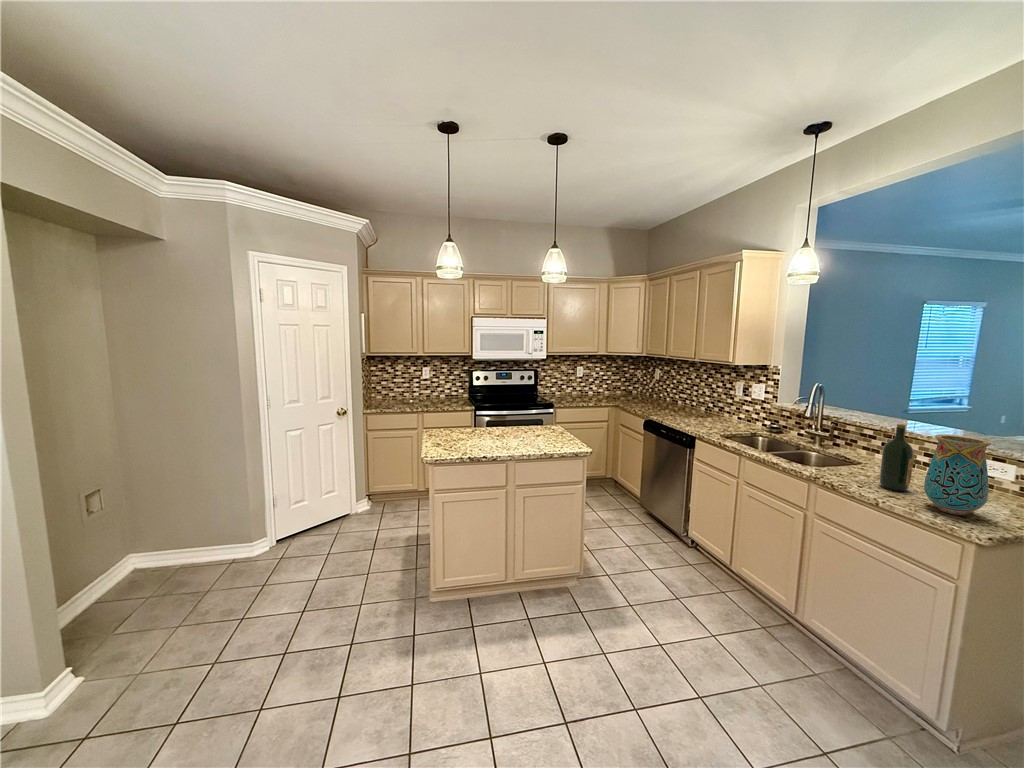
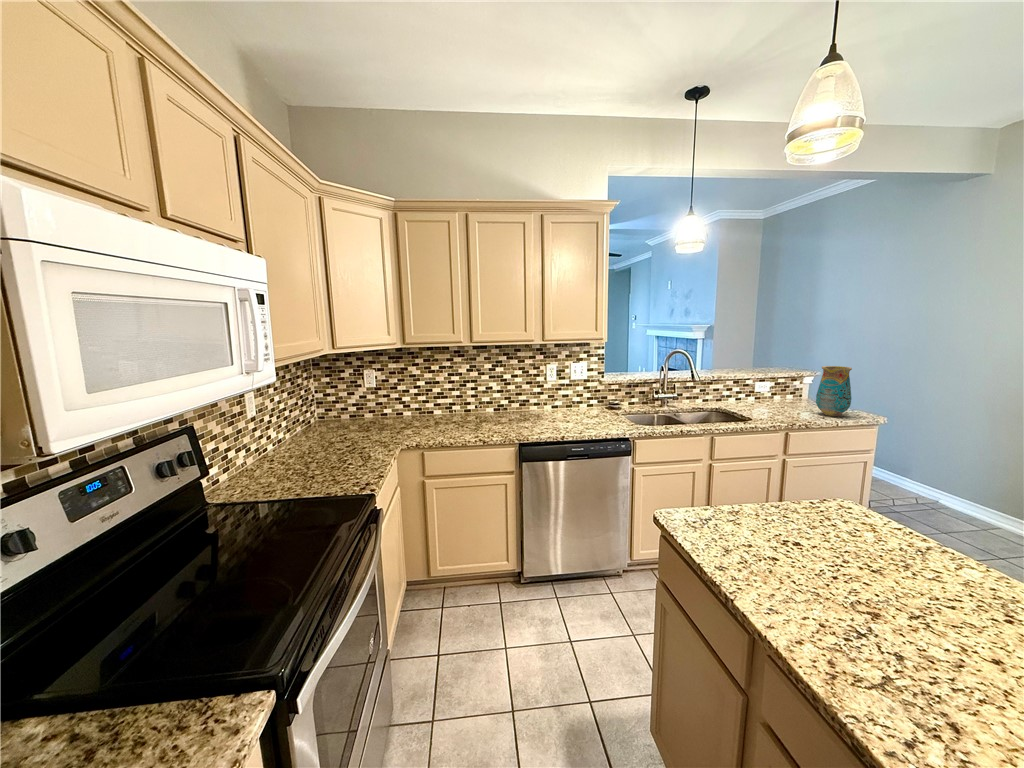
wine bottle: present [880,424,914,491] -> none [783,367,804,416]

